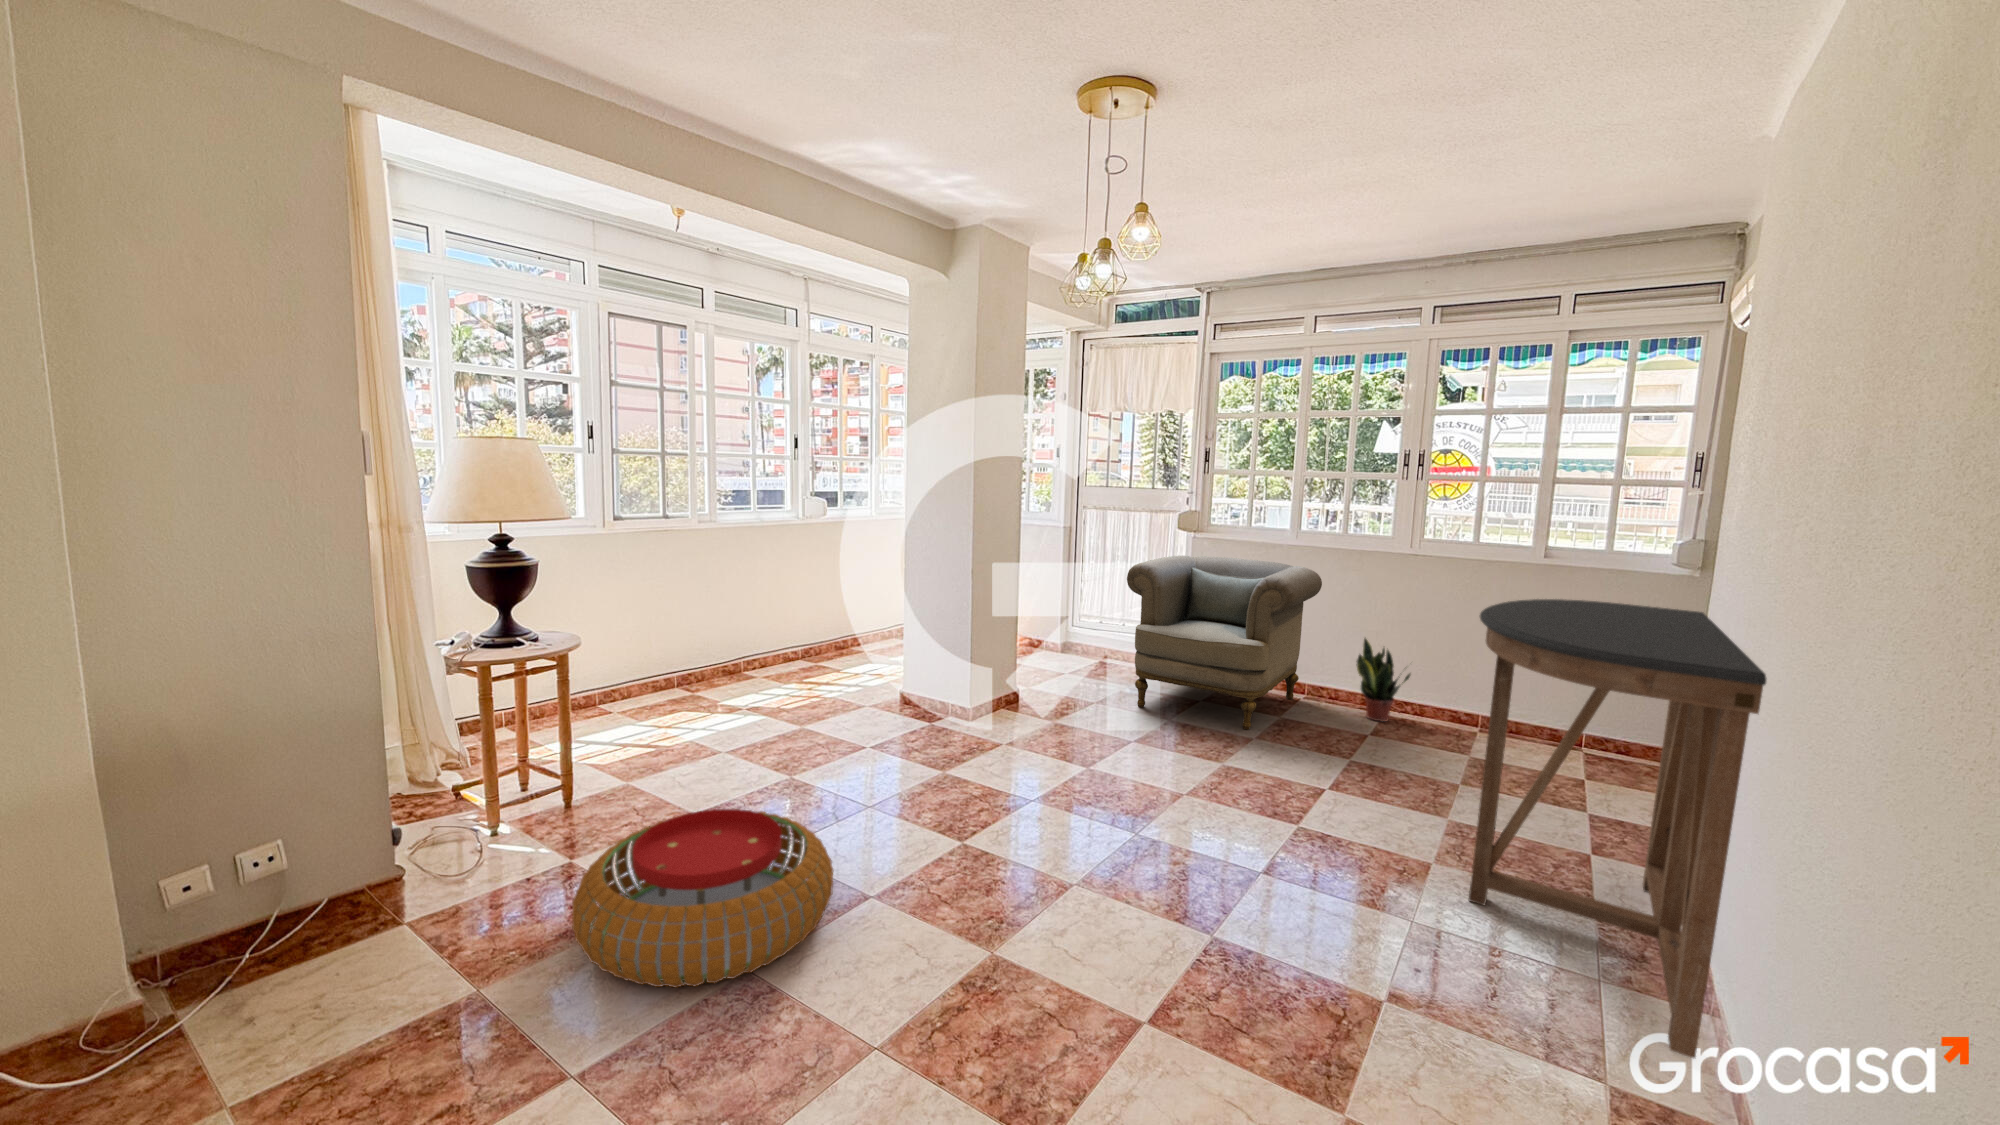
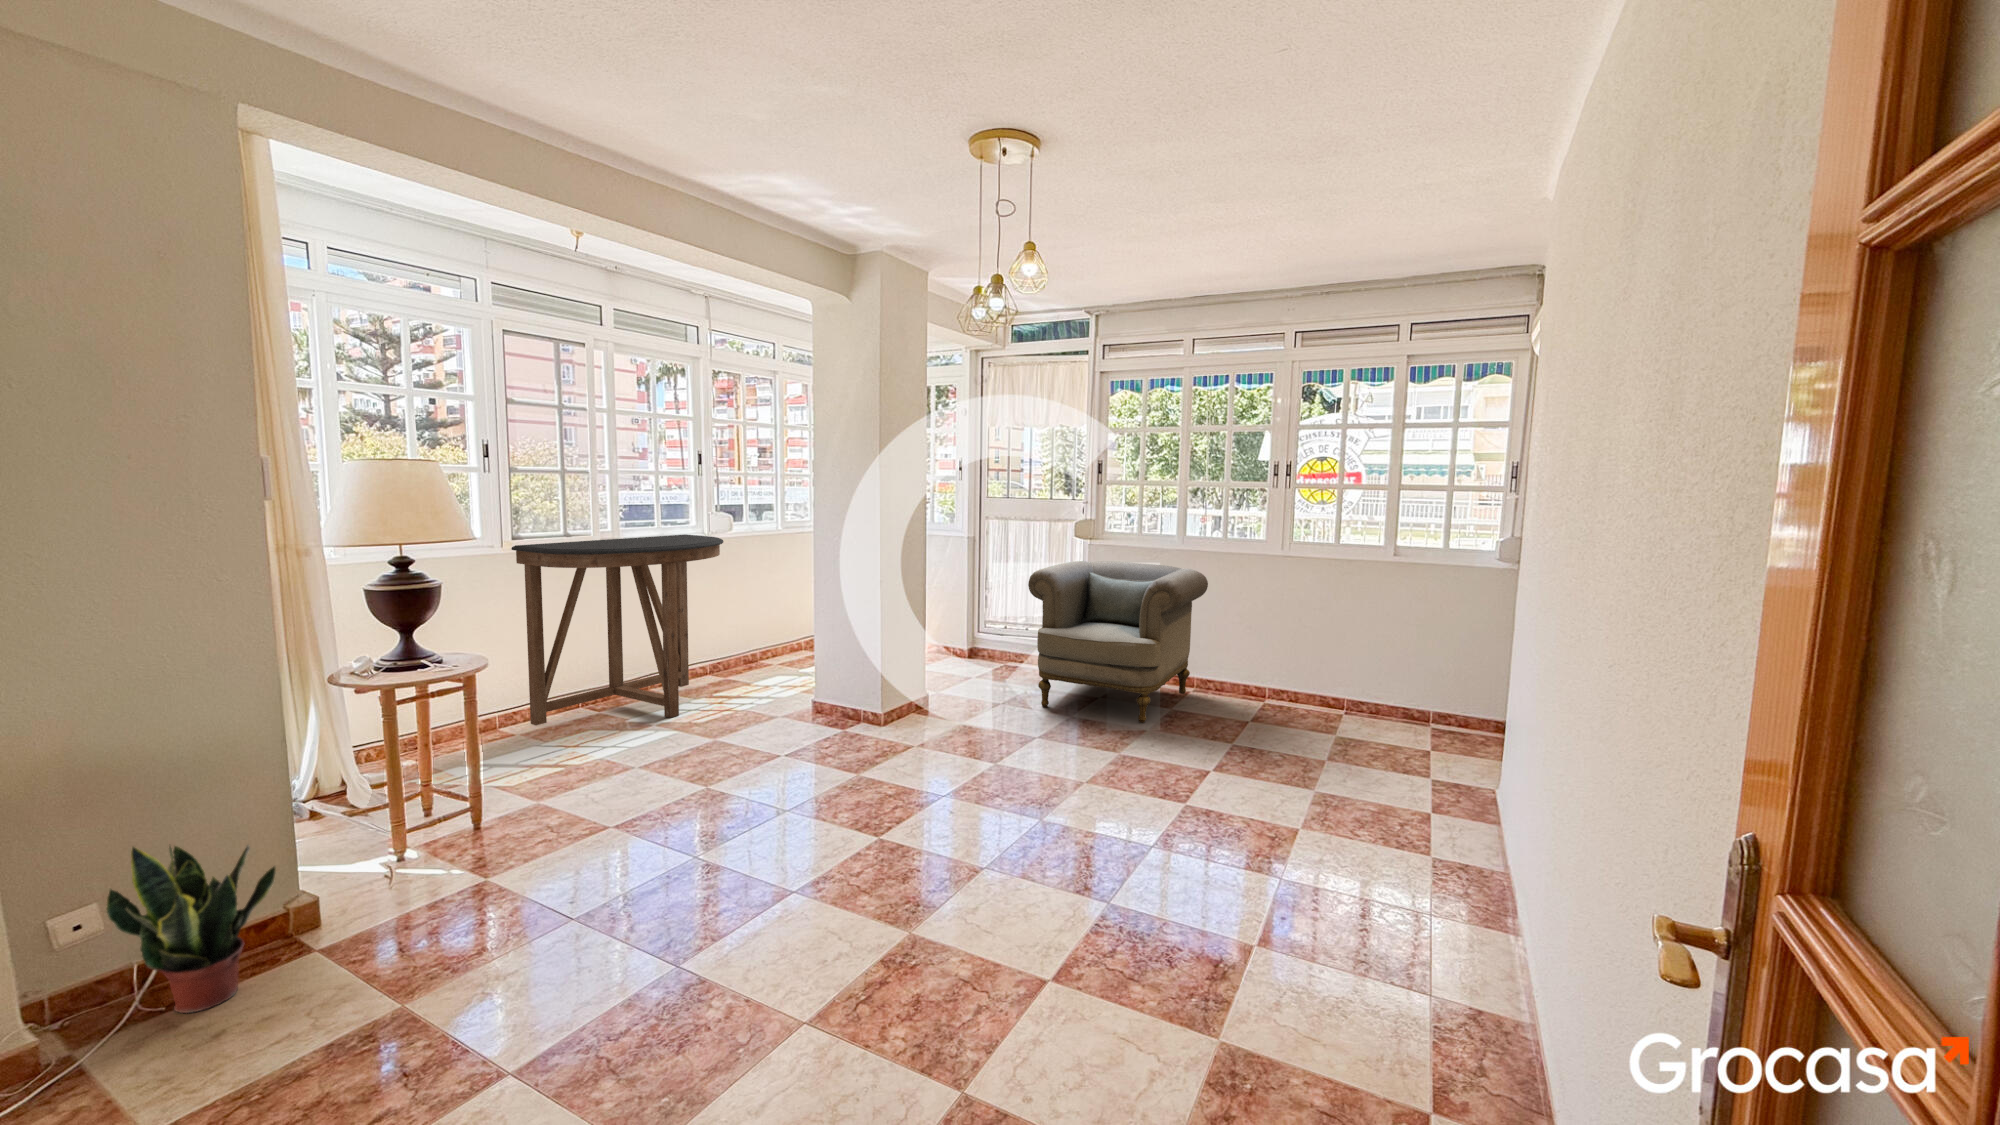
console table: present [1469,599,1767,1058] -> present [511,534,724,725]
potted plant: present [1356,638,1411,722] -> present [107,845,276,1013]
pouf: present [572,809,834,988] -> none [497,818,756,987]

